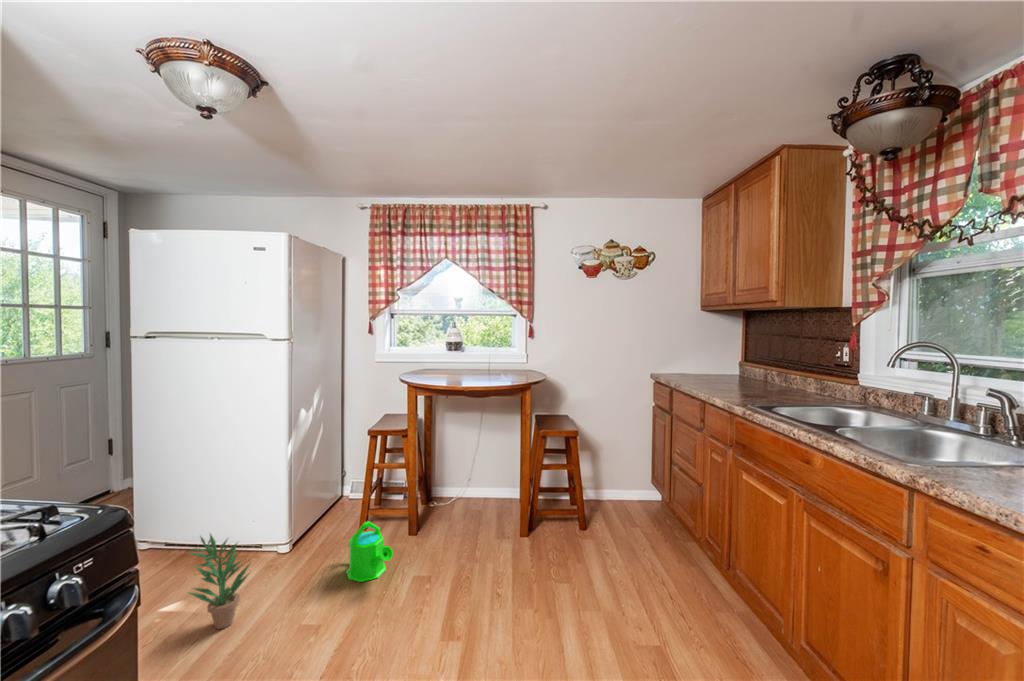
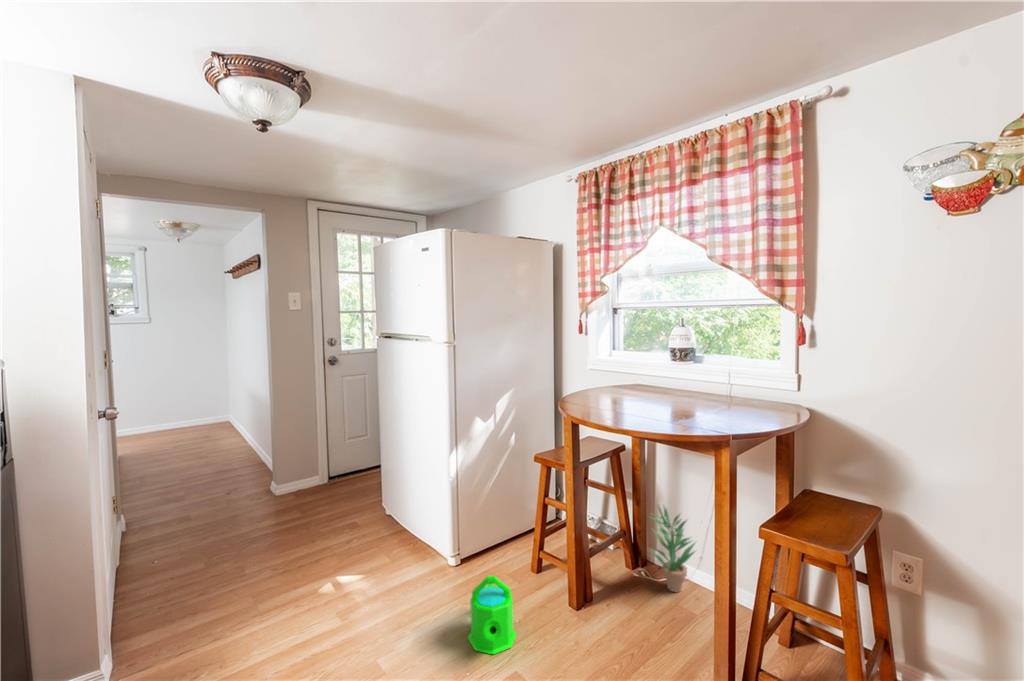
potted plant: present [189,533,250,629] -> present [651,507,695,592]

